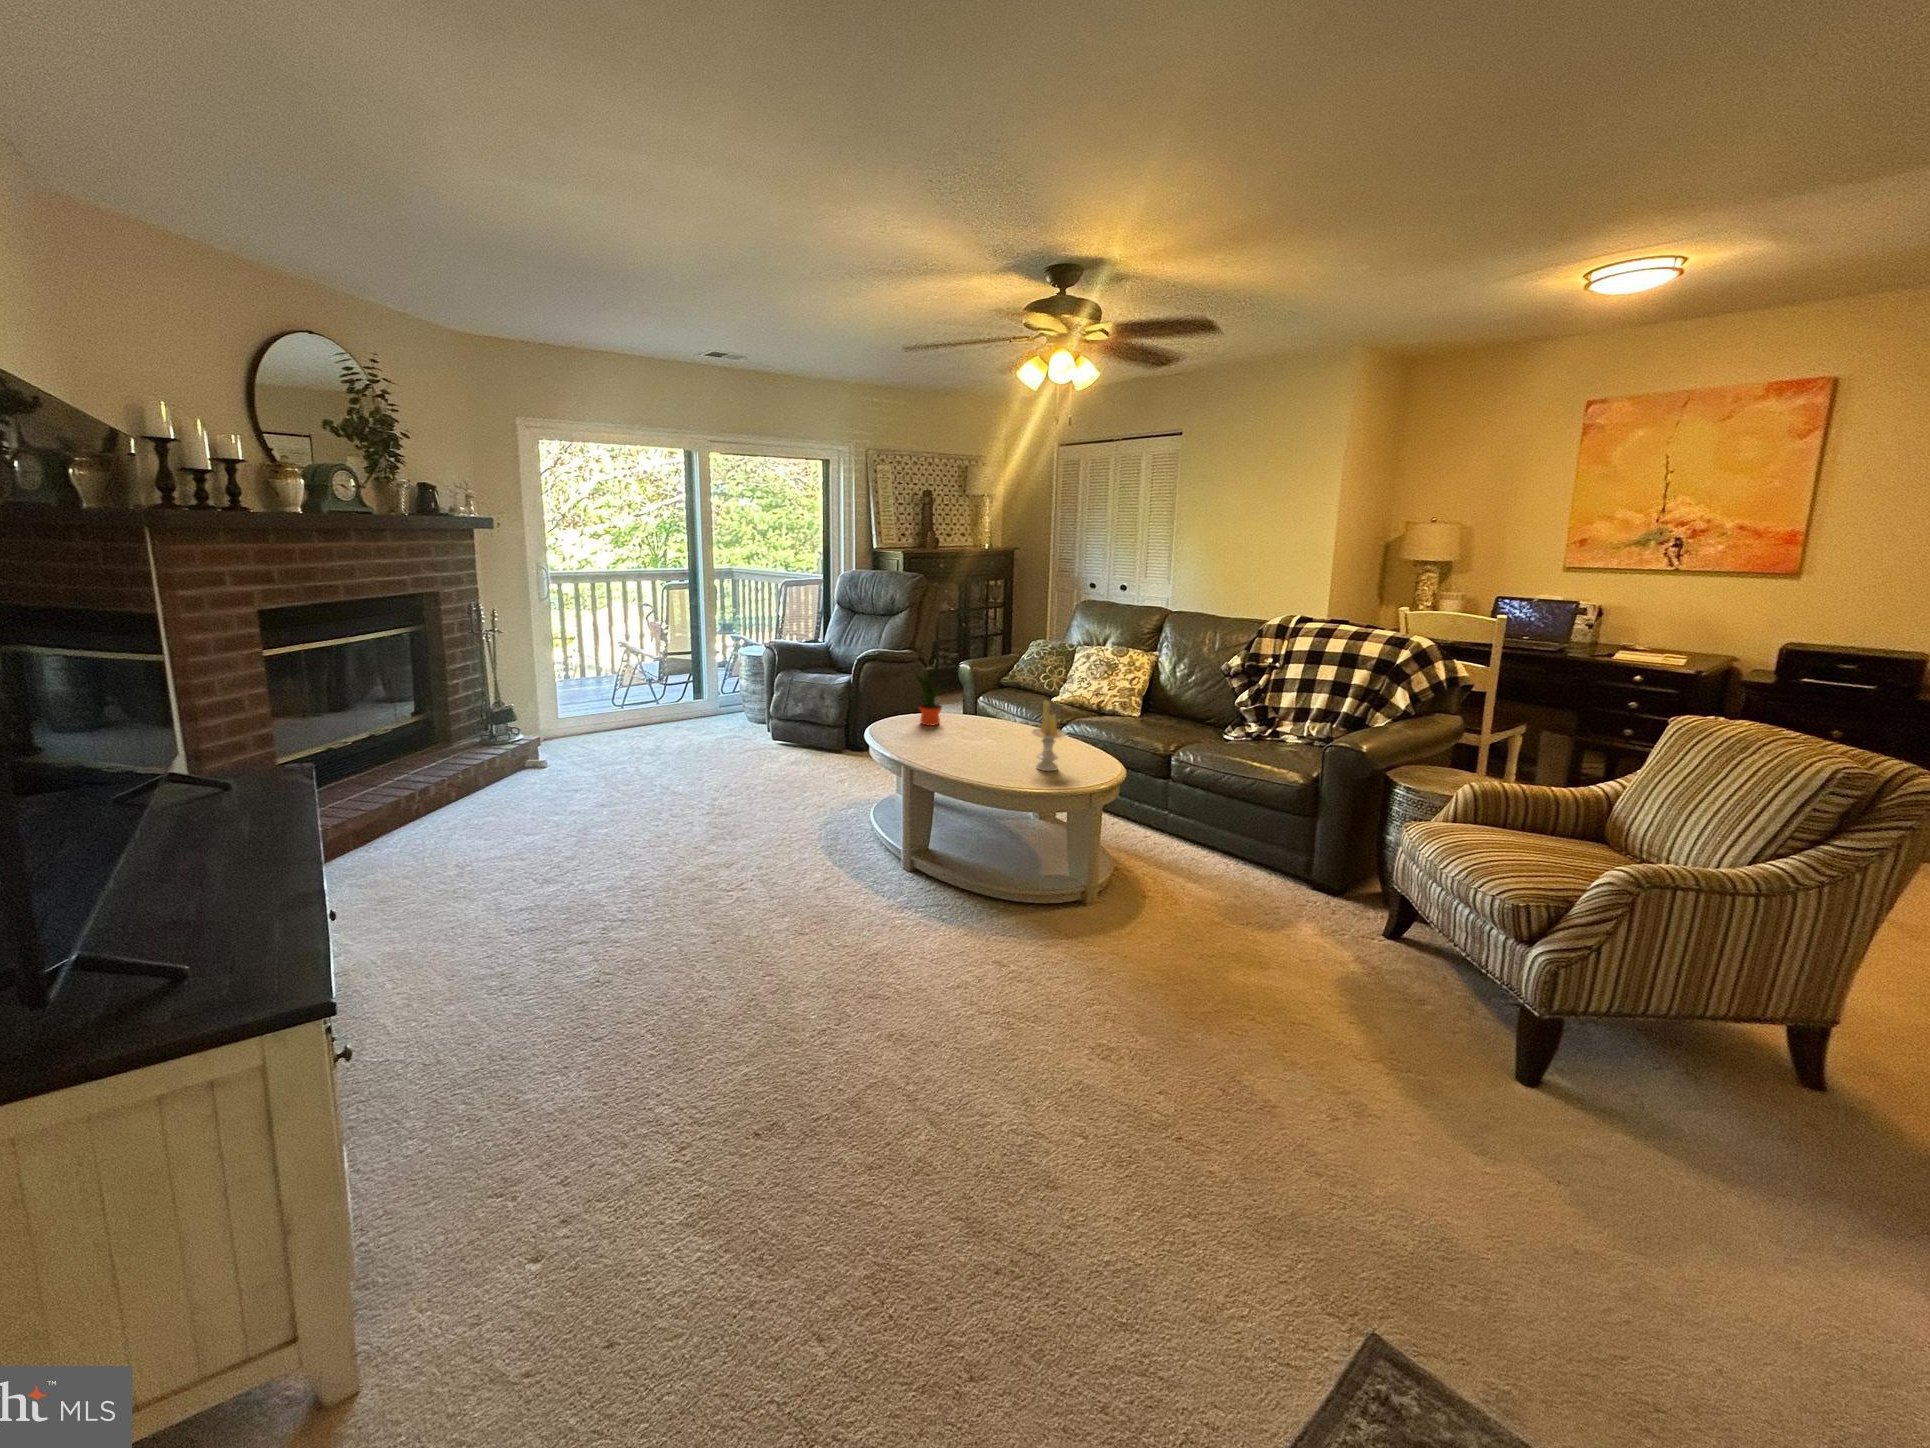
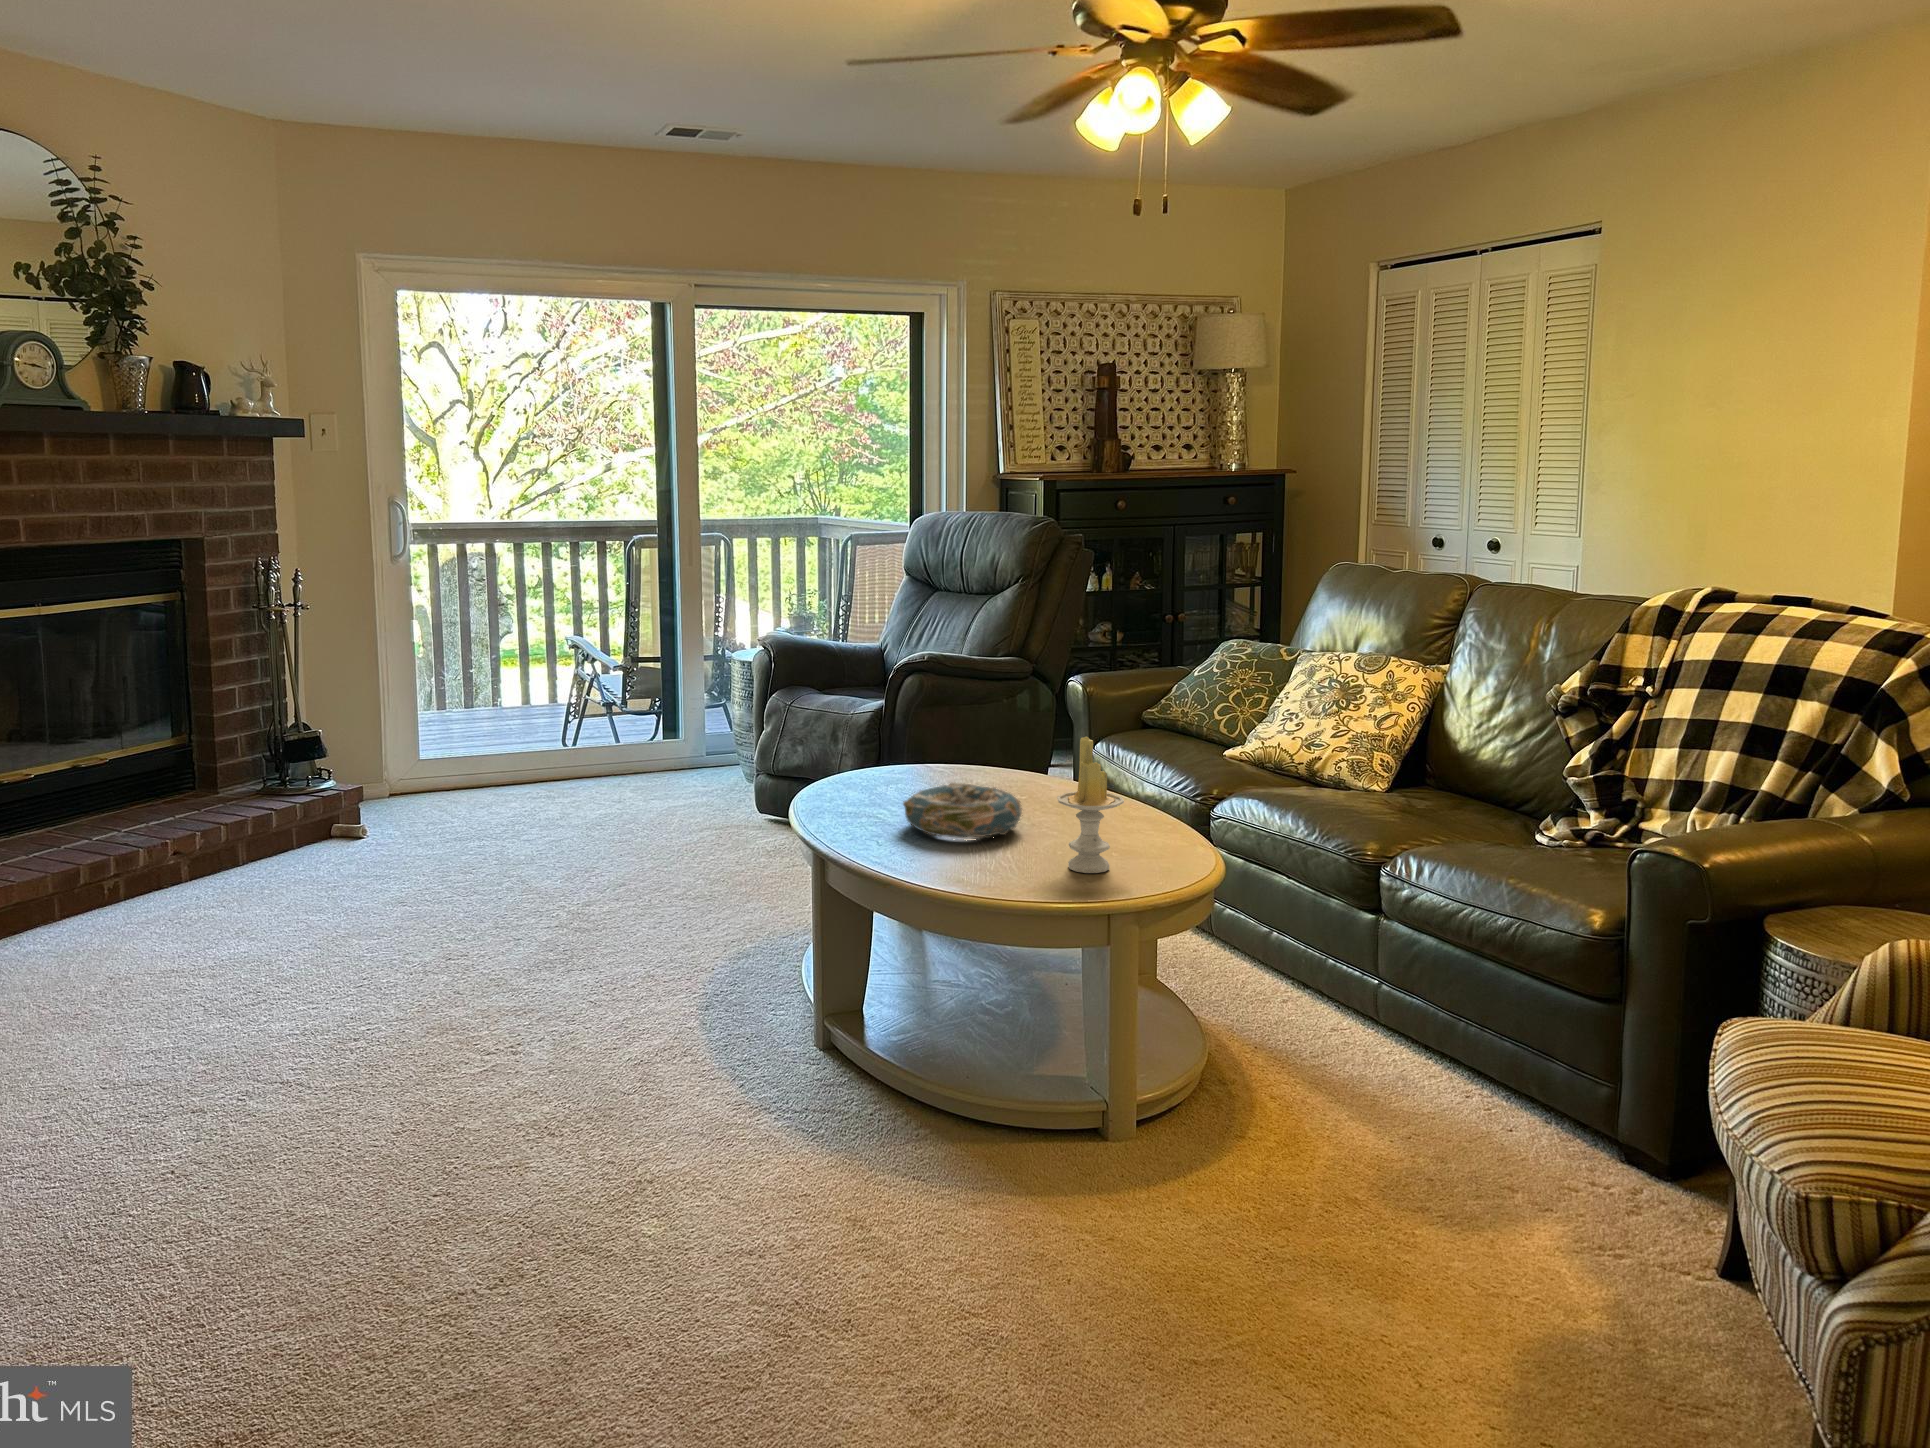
potted plant: present [915,673,942,726] -> none [907,680,965,787]
decorative bowl: none [933,725,997,756] -> present [903,783,1022,838]

